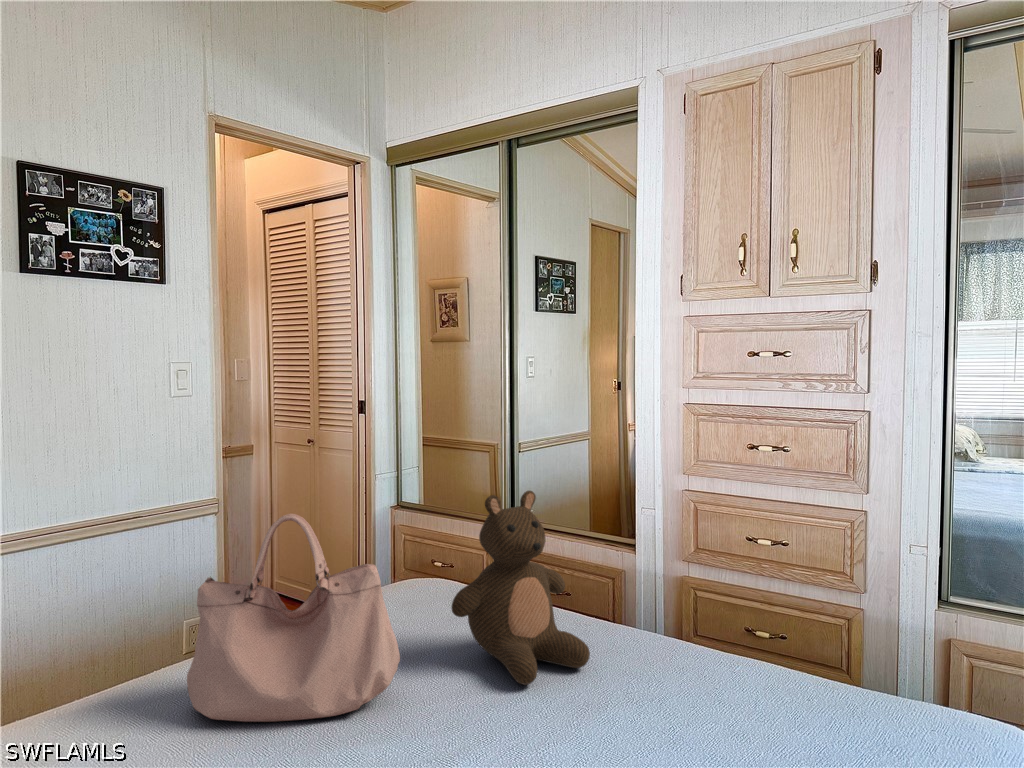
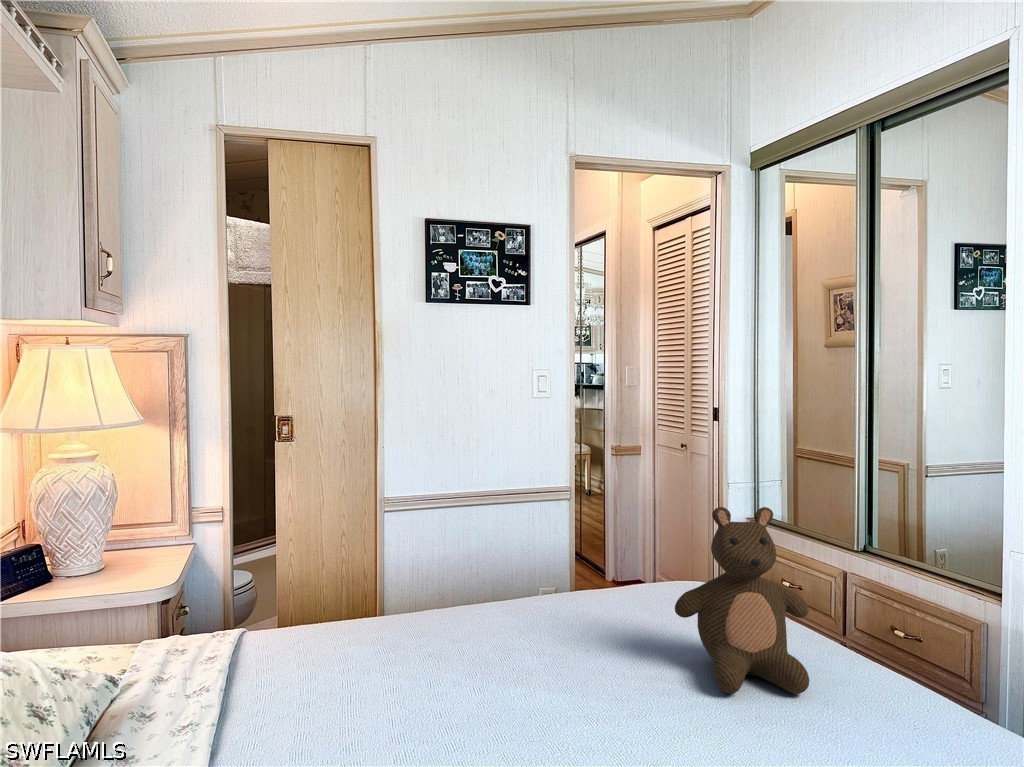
handbag: present [187,514,400,722] -> none [459,501,613,673]

